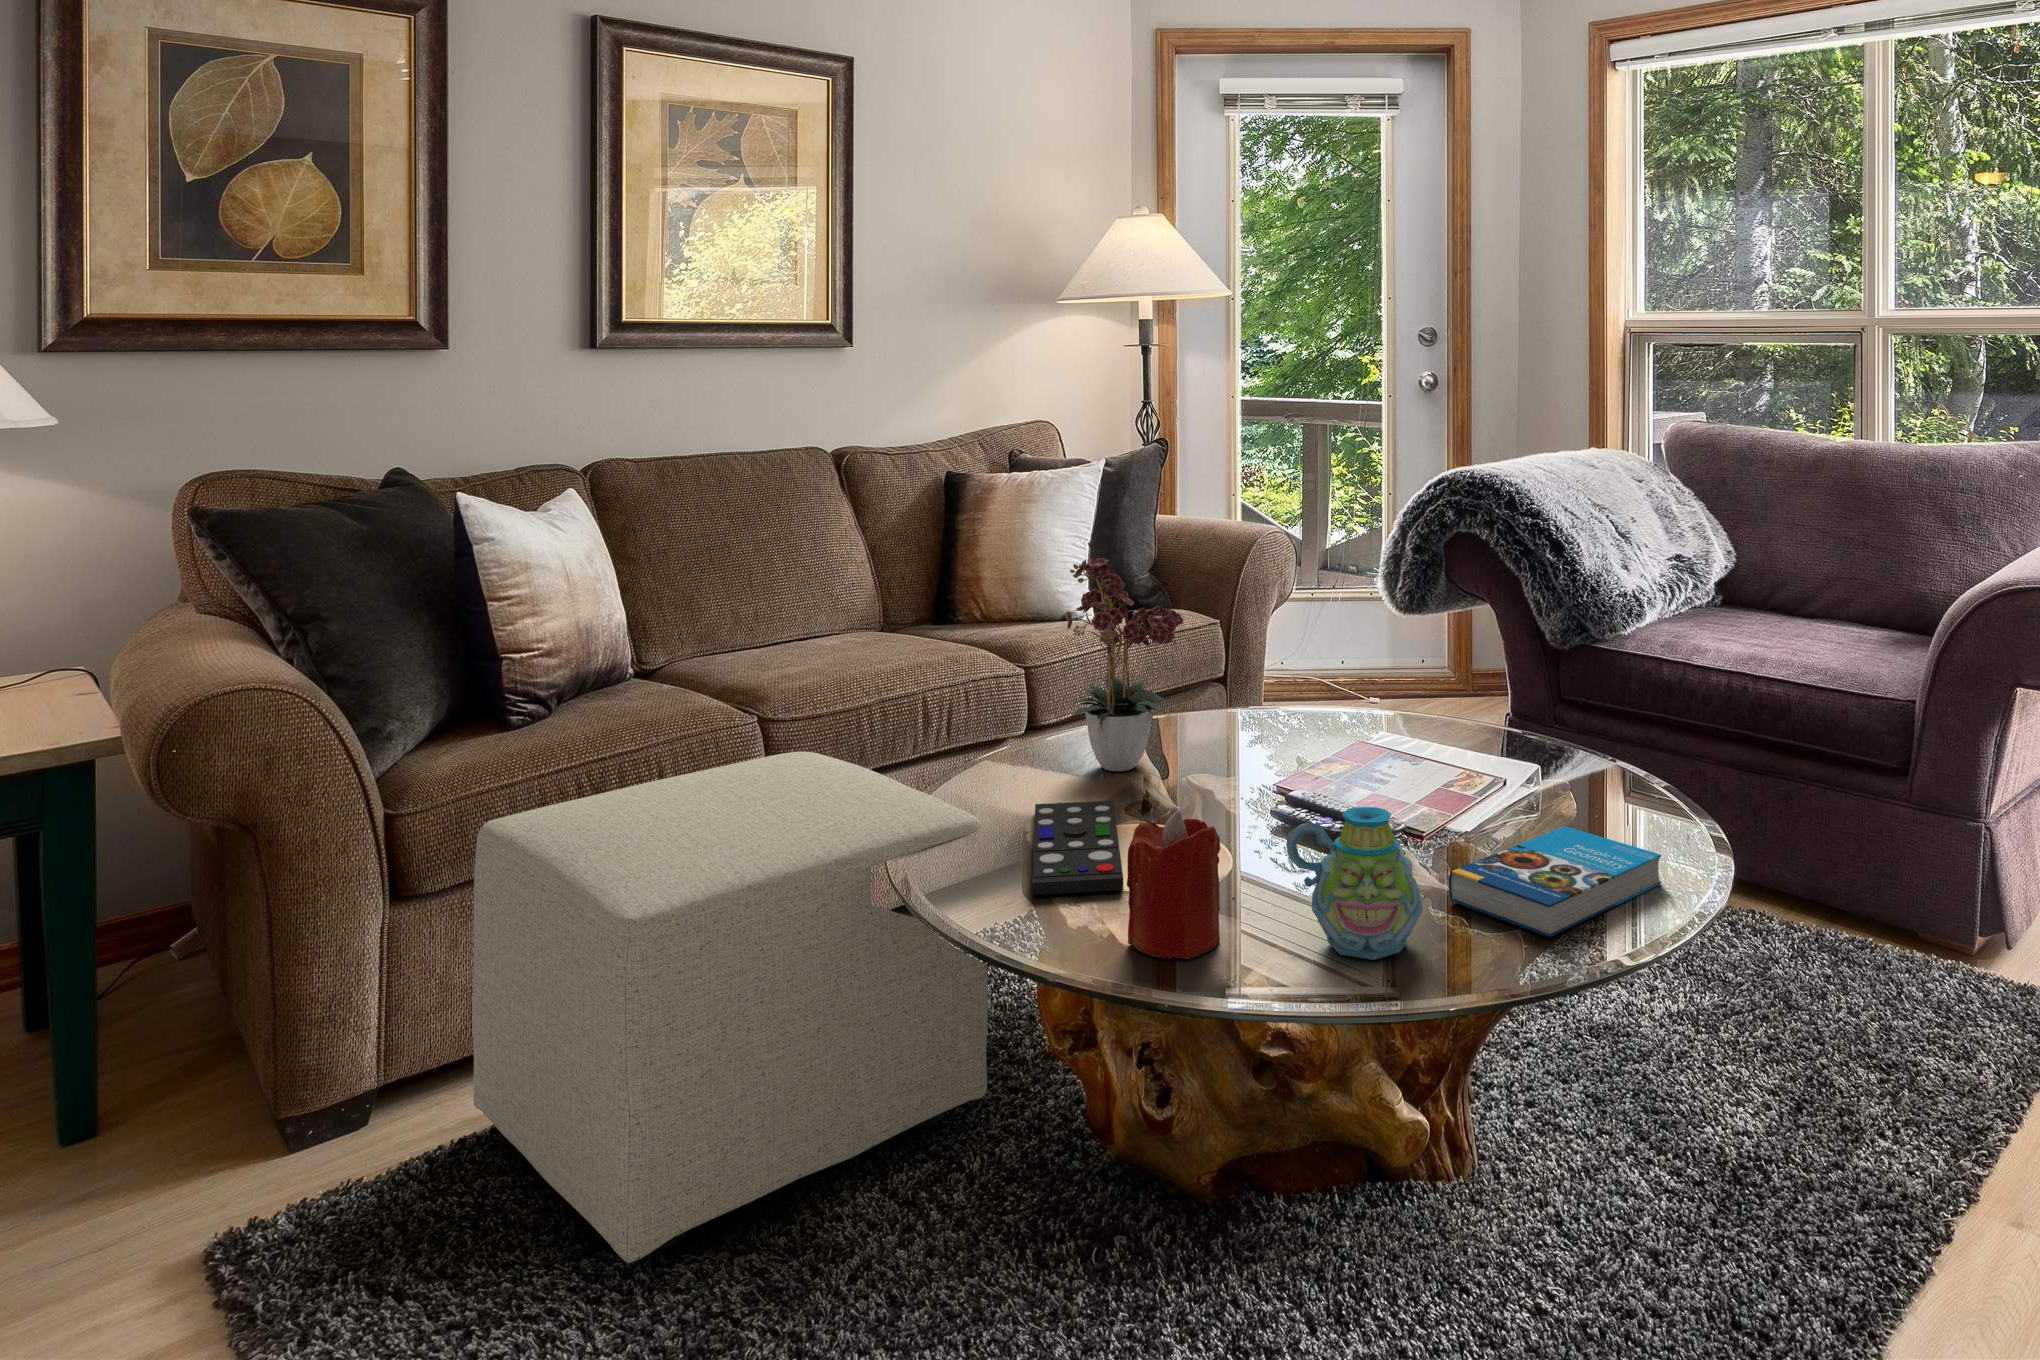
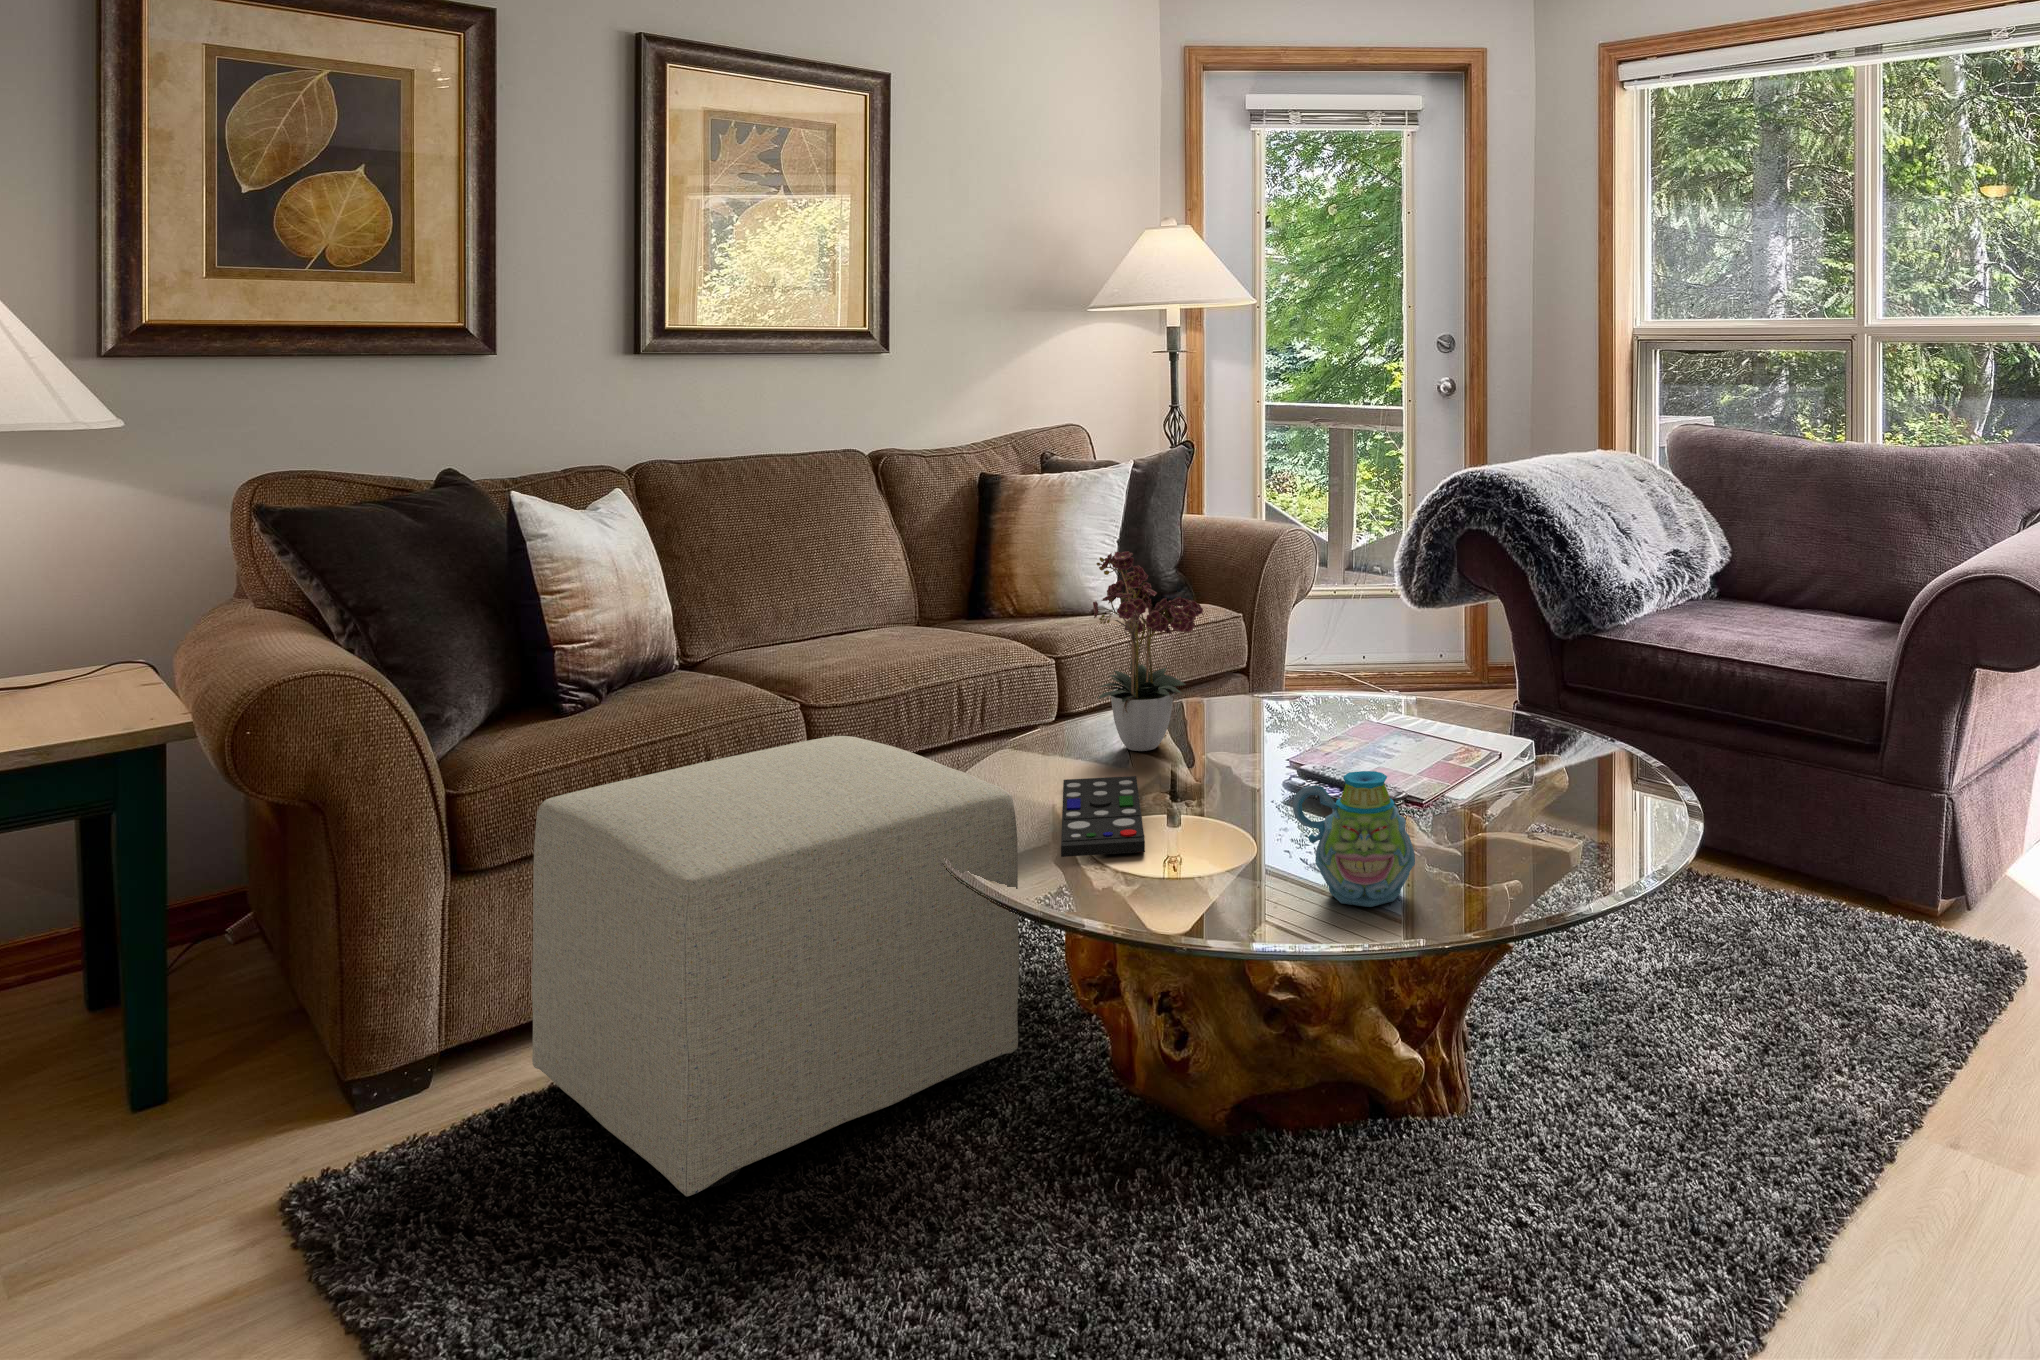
candle: present [1127,811,1220,959] -> none [1148,775,1233,908]
book: present [1449,826,1661,937] -> none [1441,793,1635,887]

